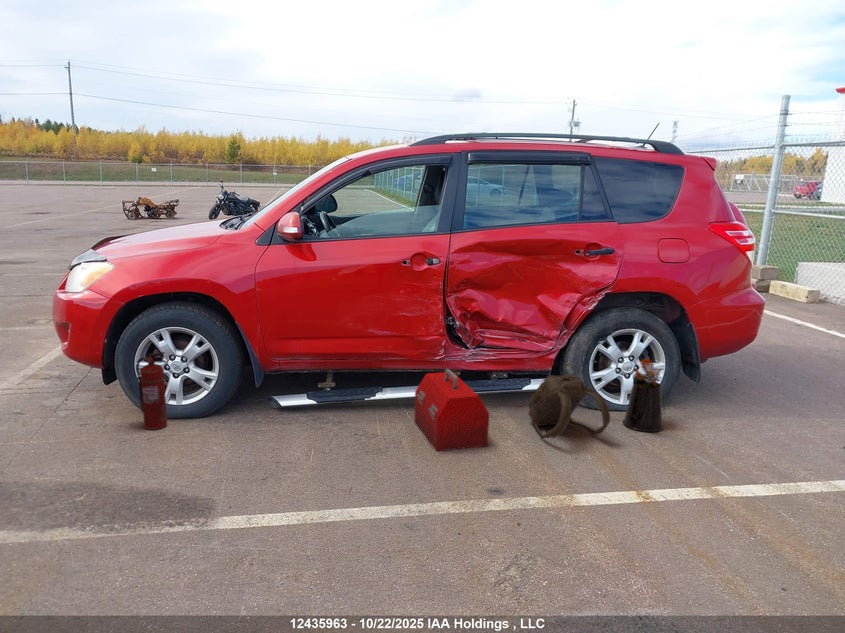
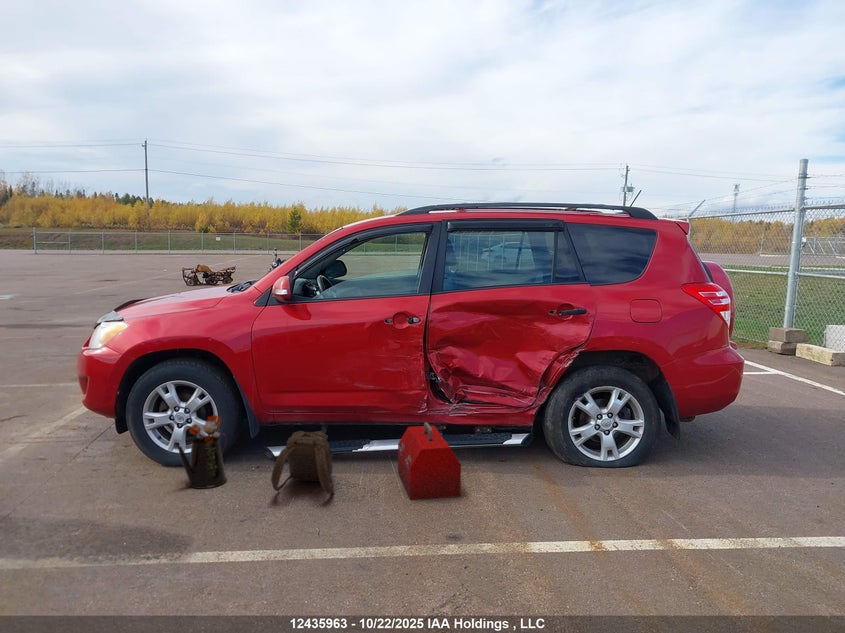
fire extinguisher: present [136,352,167,430] -> none [144,403,171,475]
watering can: present [623,358,665,432] -> present [178,415,228,489]
backpack: present [528,374,610,439] -> present [271,431,334,494]

